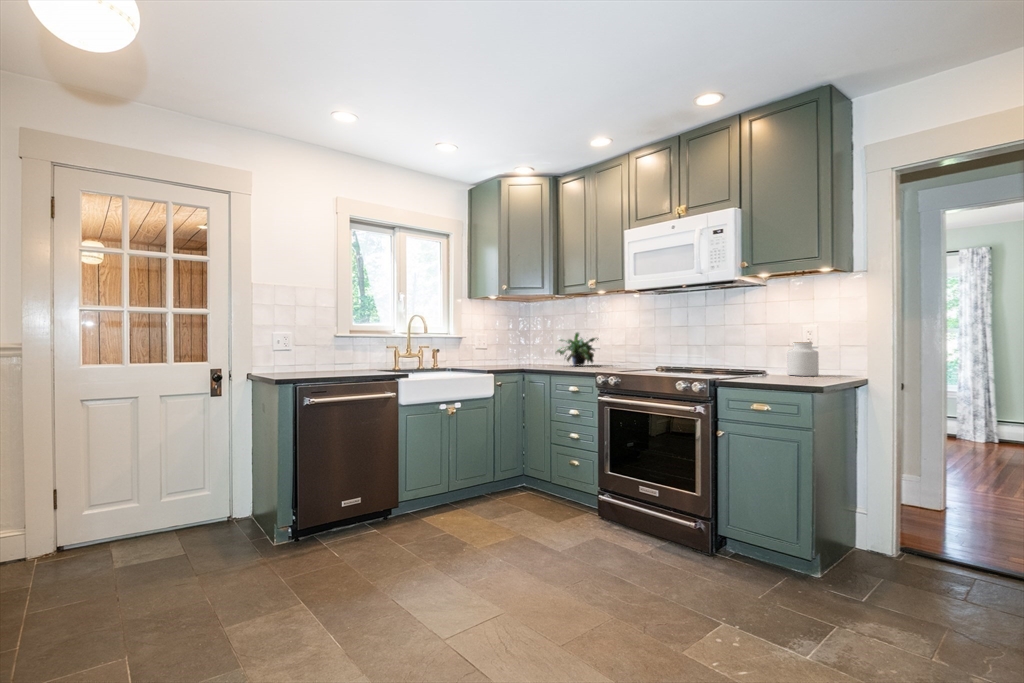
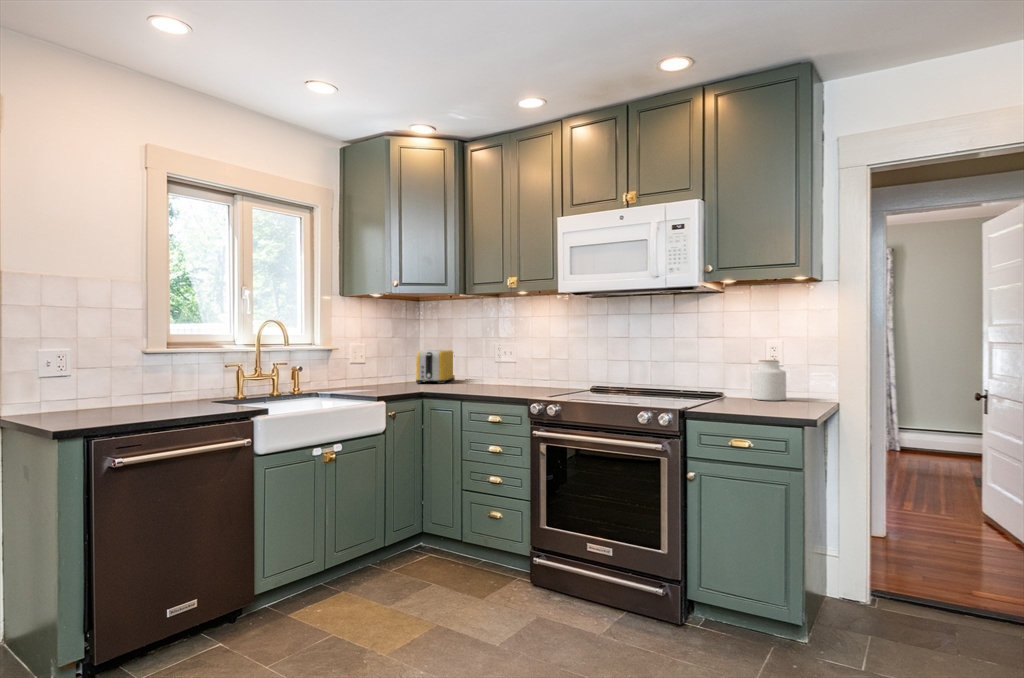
potted plant: present [556,332,598,366] -> none [462,343,517,386]
toaster: none [524,339,555,364] -> present [416,350,455,384]

